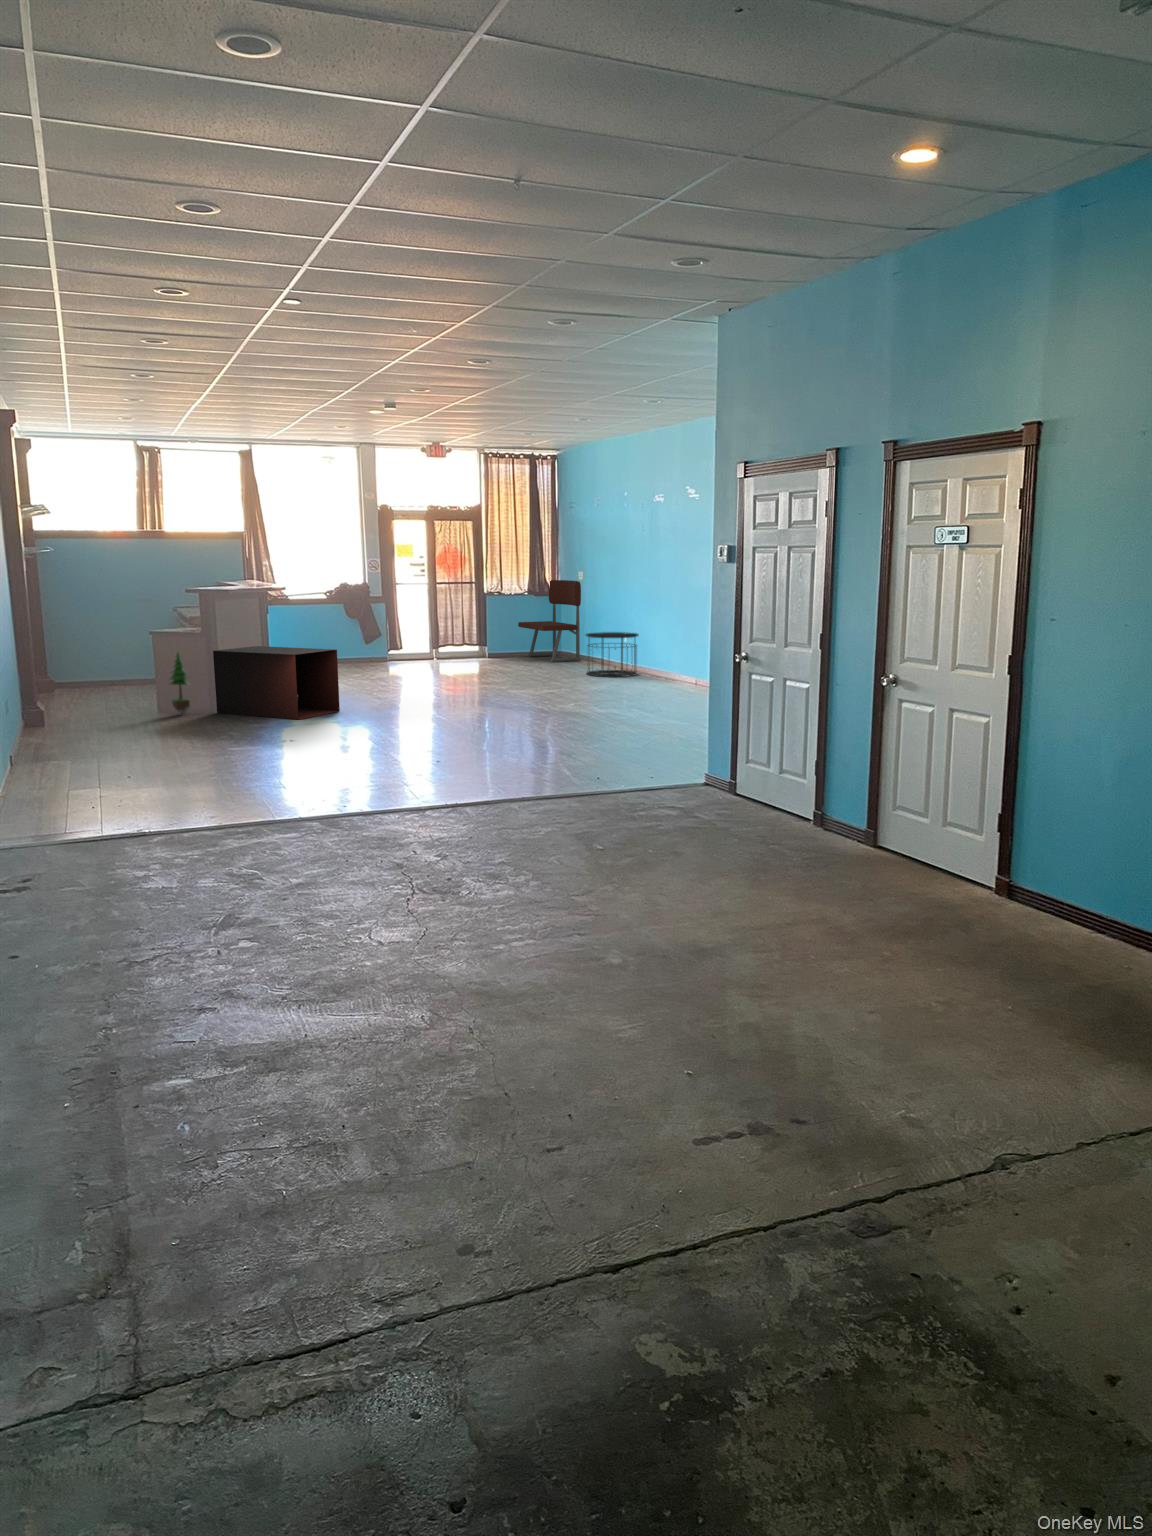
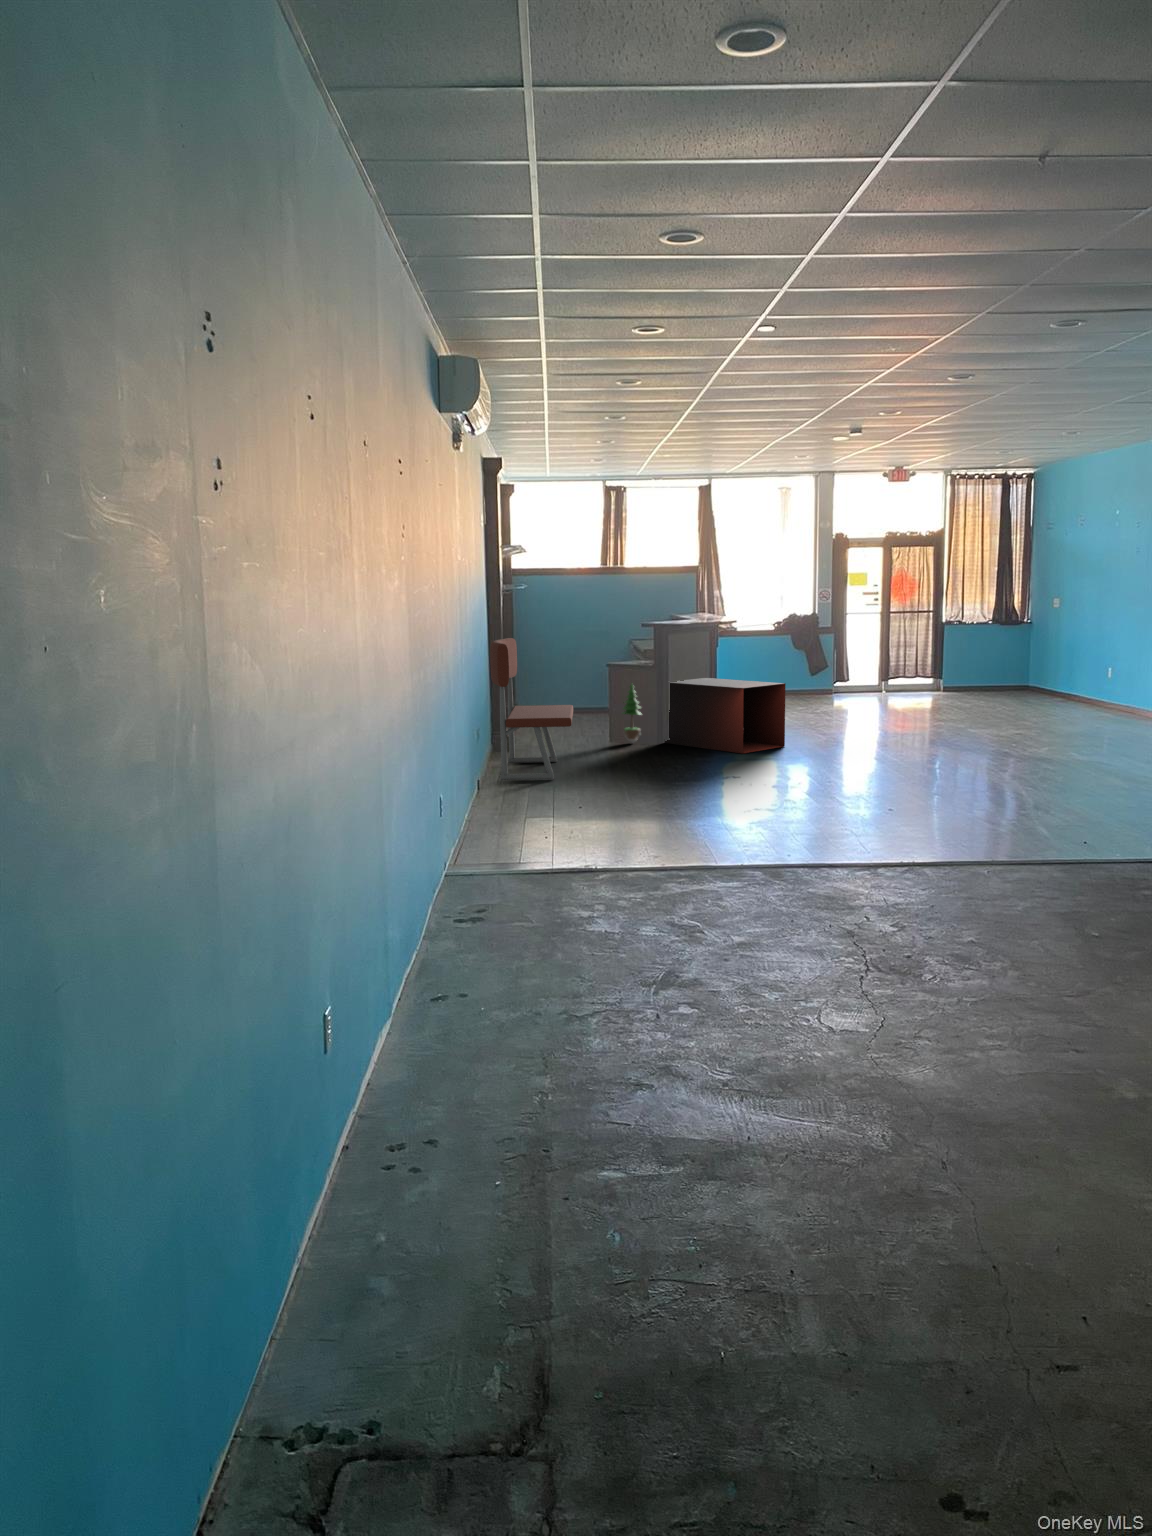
bench: present [518,580,581,662] -> present [490,638,573,780]
side table: present [586,632,638,677] -> none [1059,667,1126,718]

